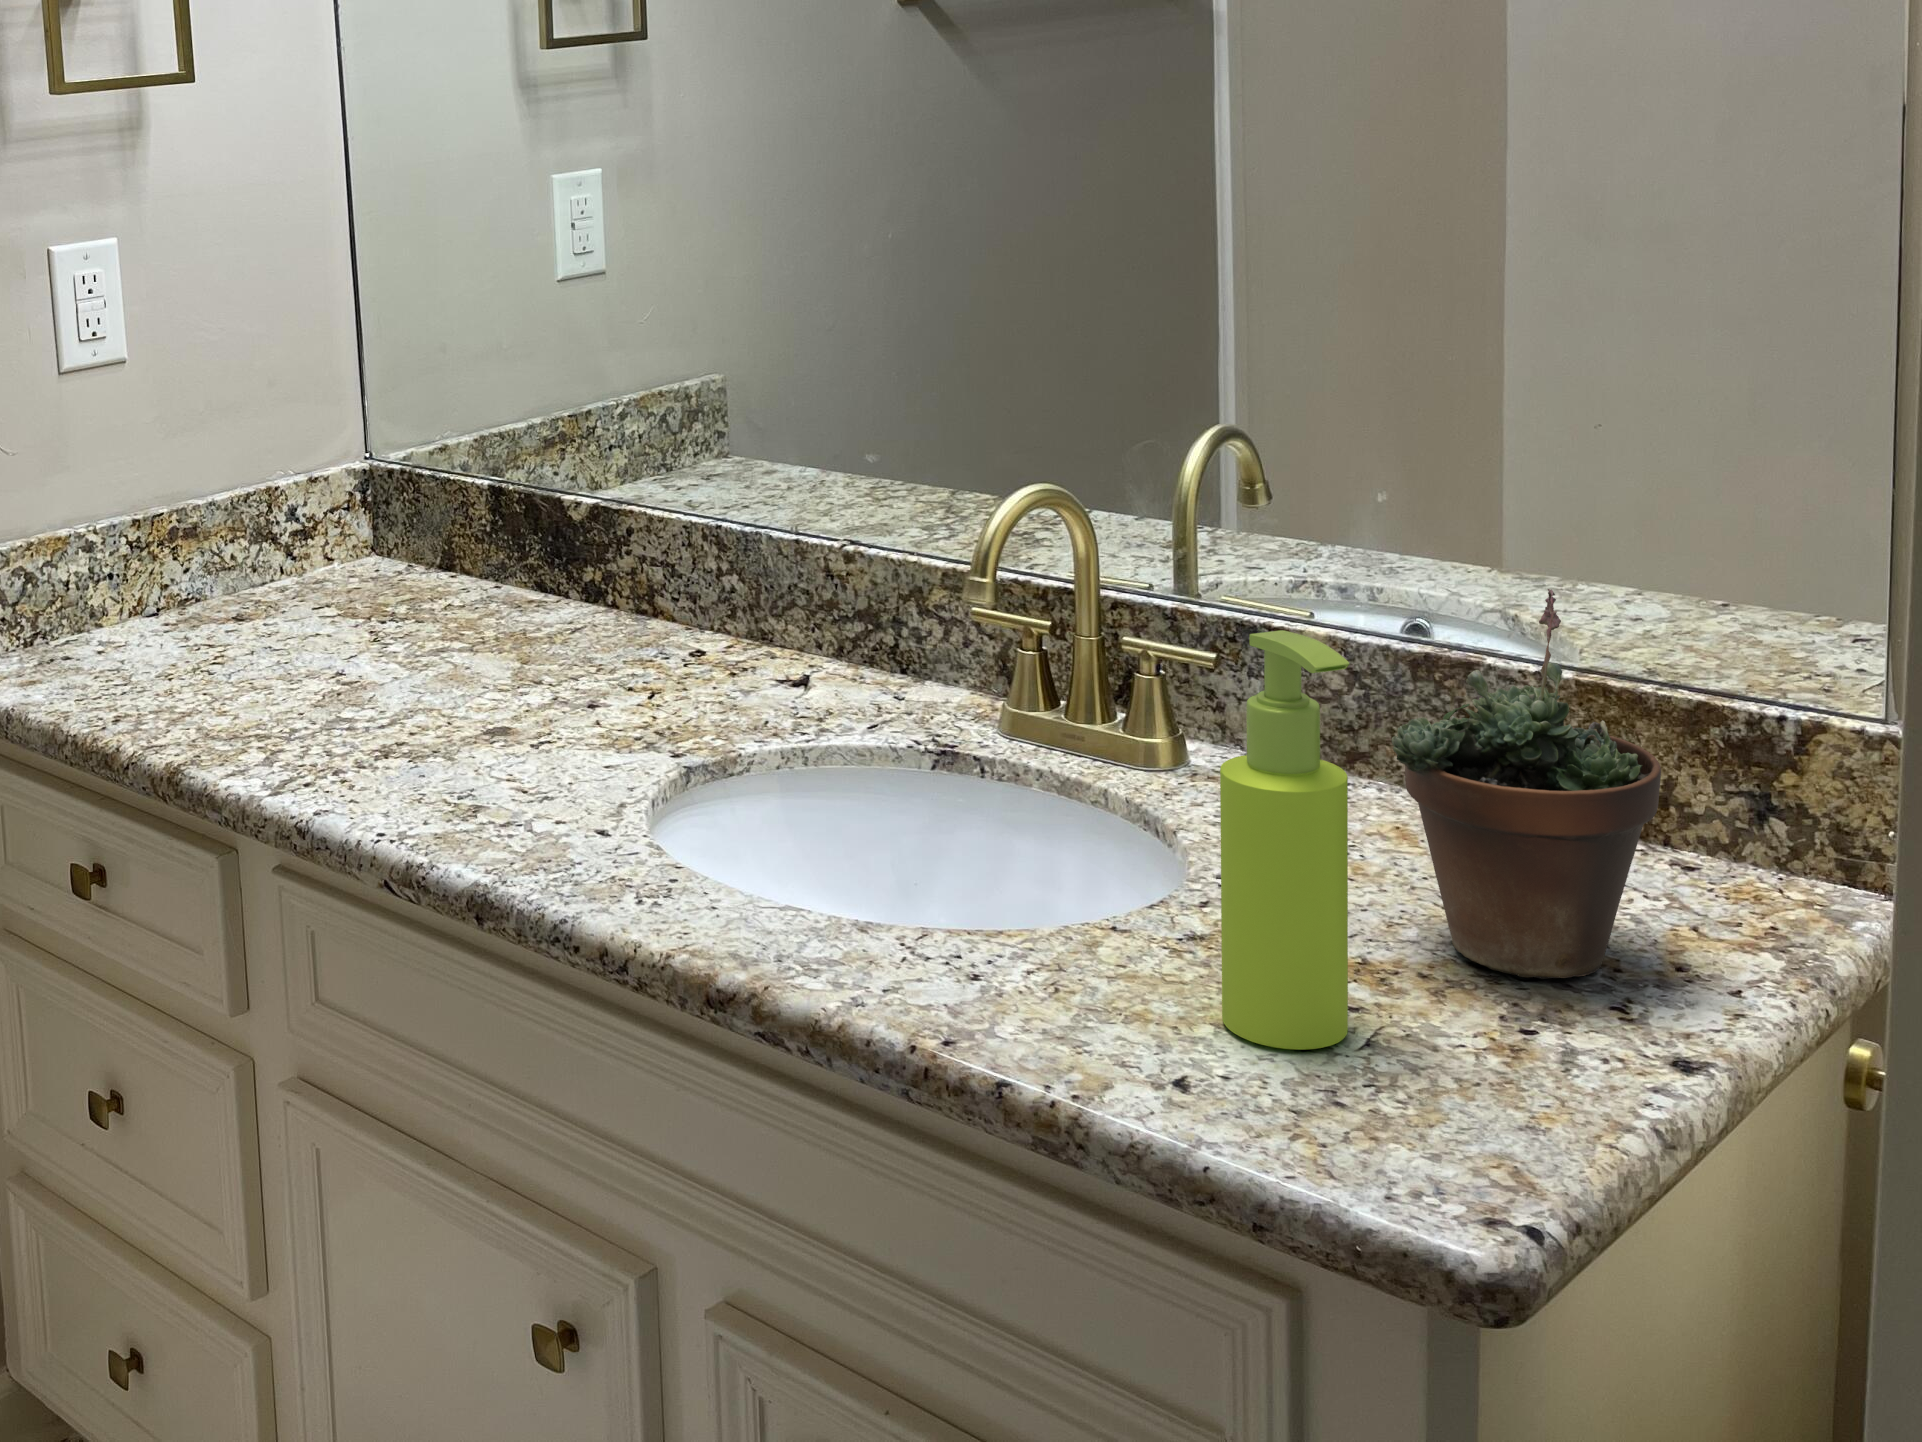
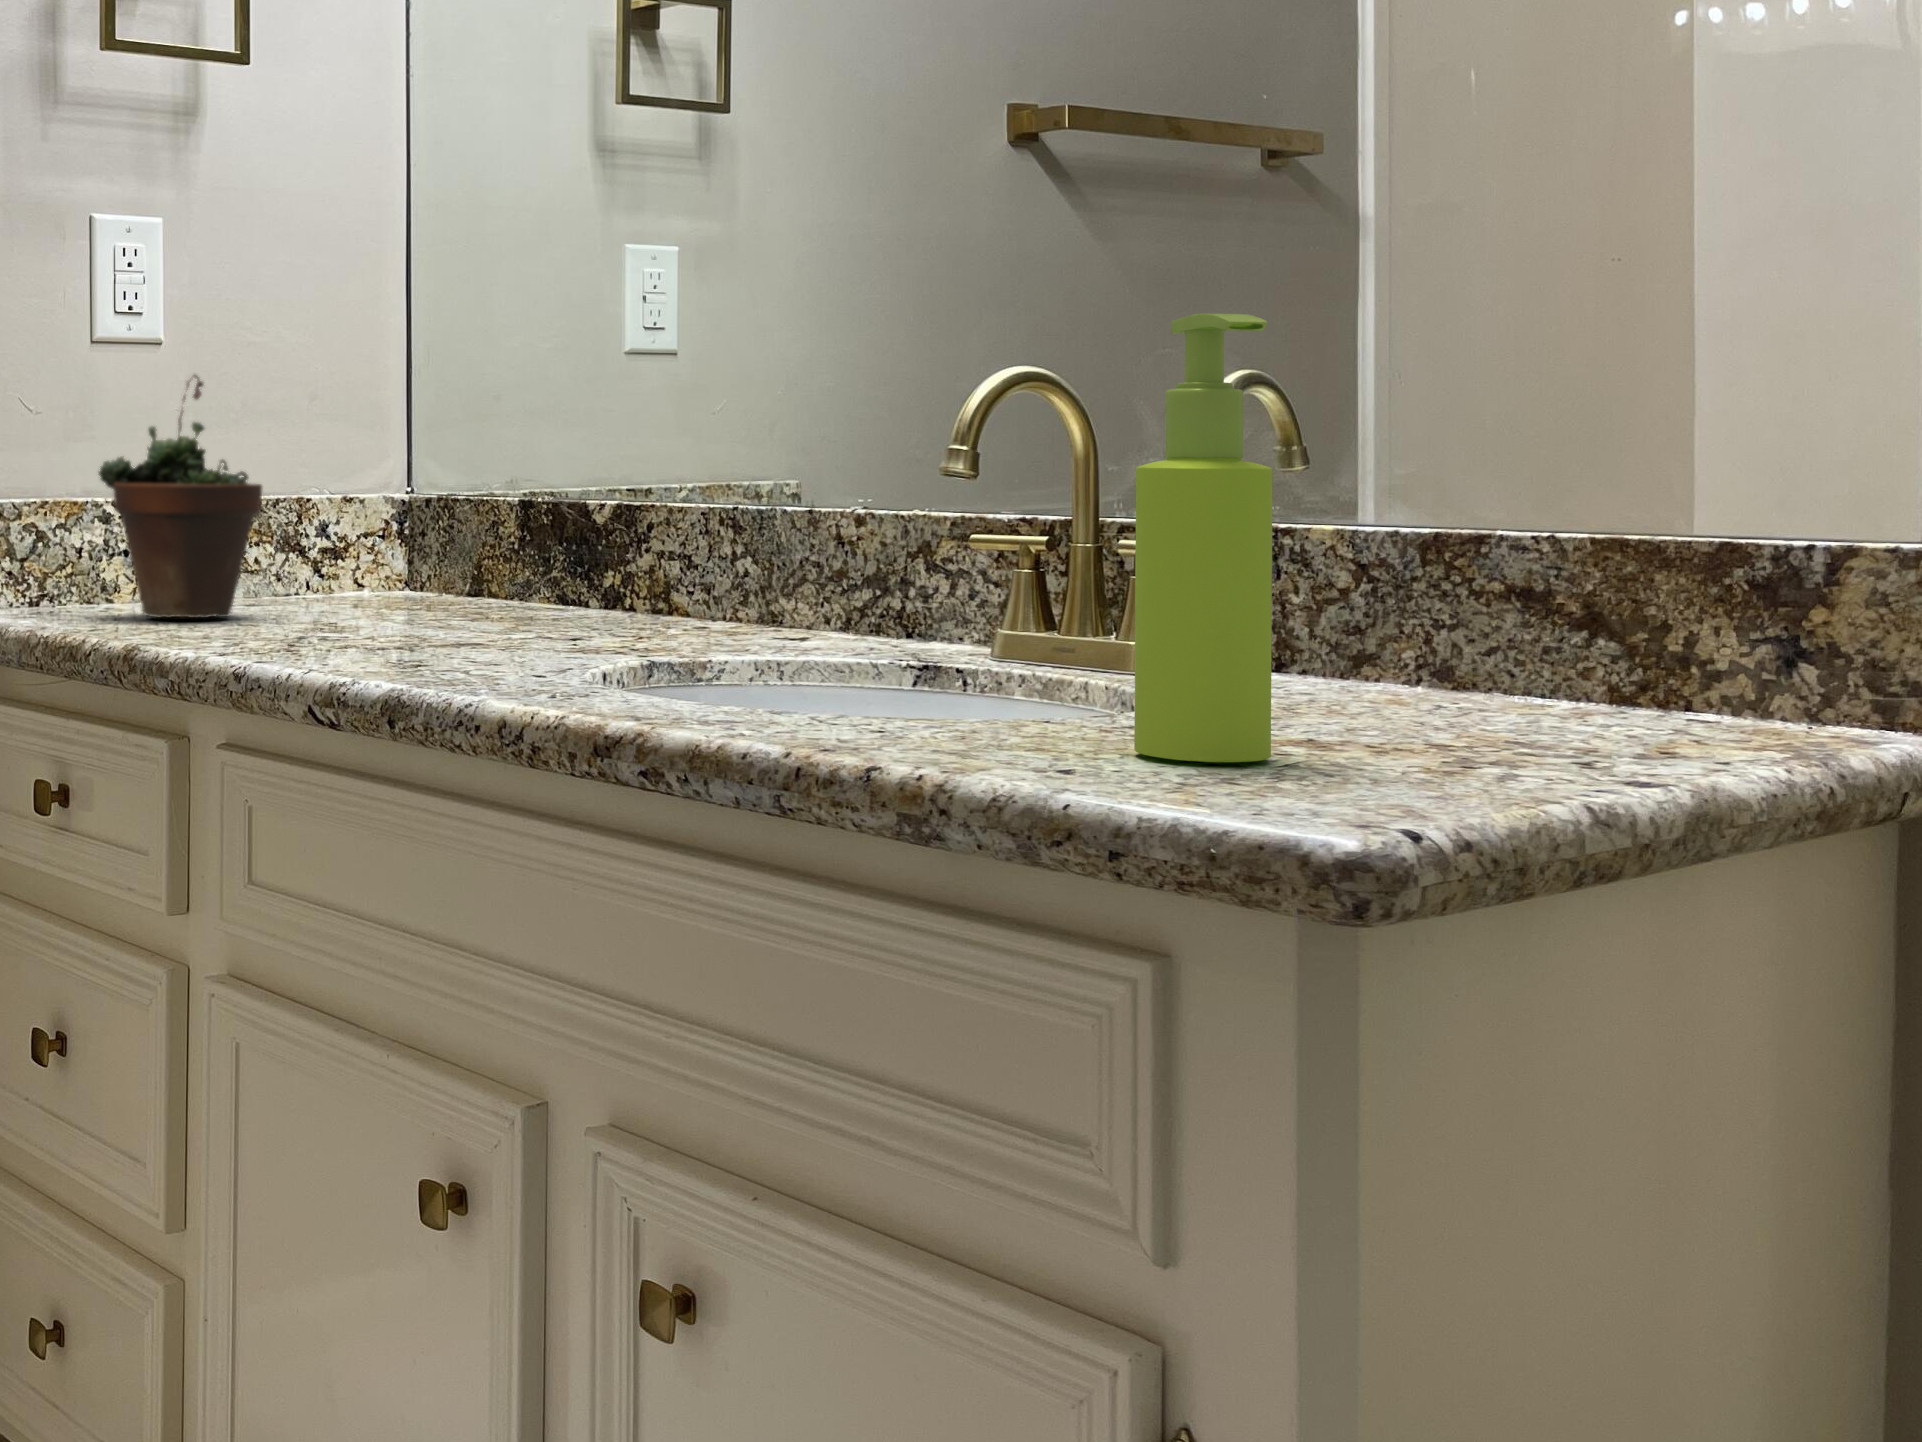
succulent plant: present [1391,589,1661,979] -> present [99,375,262,618]

